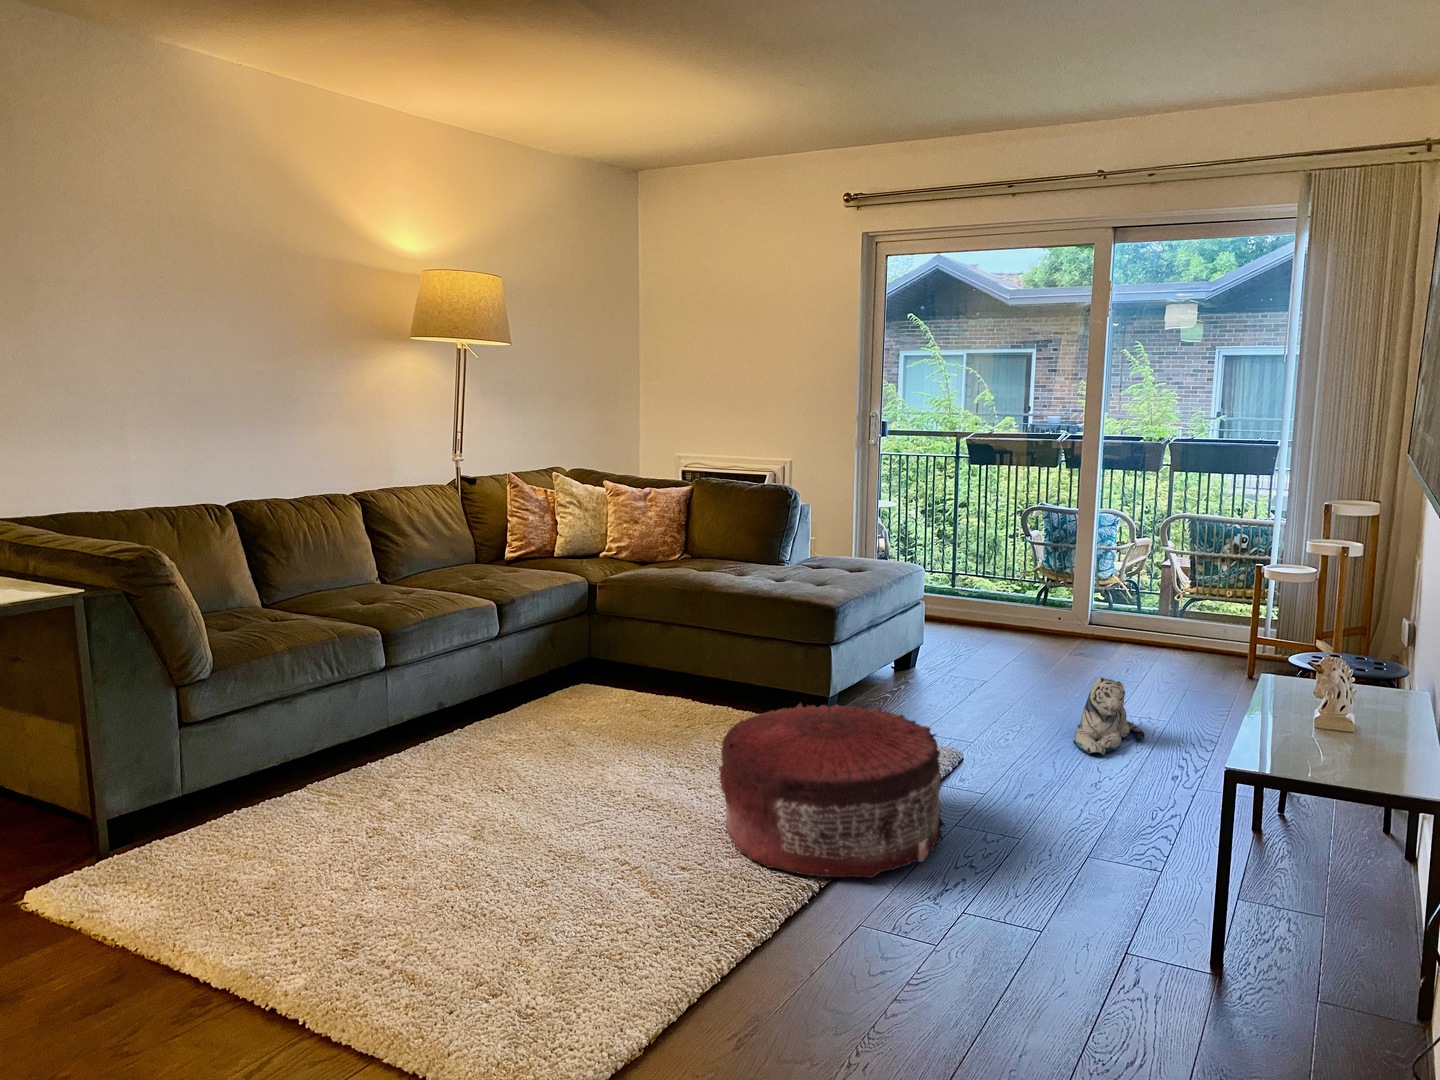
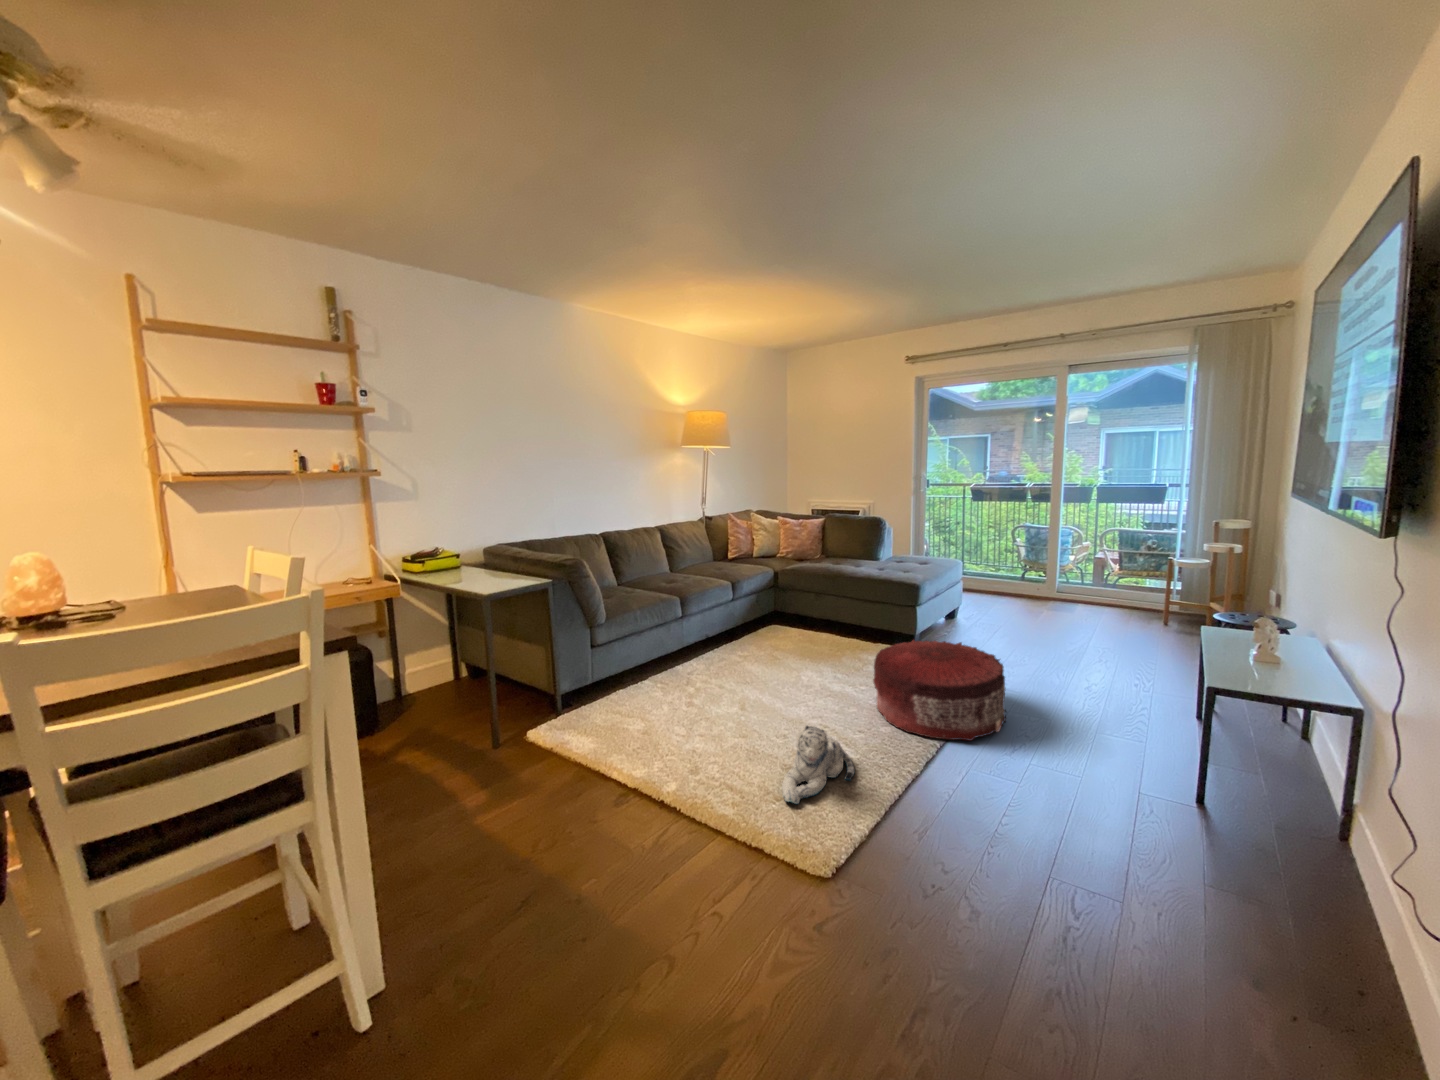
plush toy: present [1074,678,1145,755] -> present [782,725,855,804]

